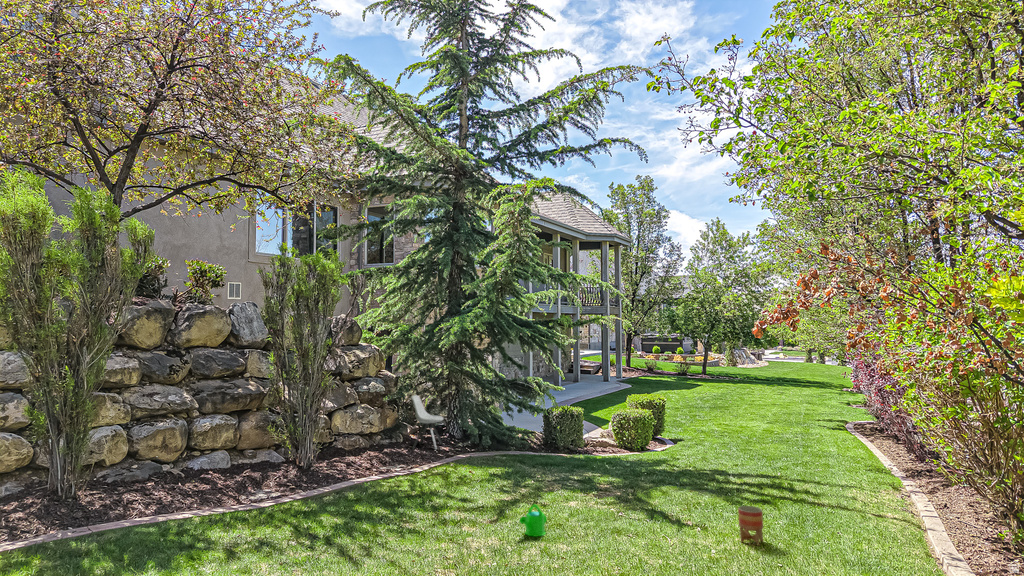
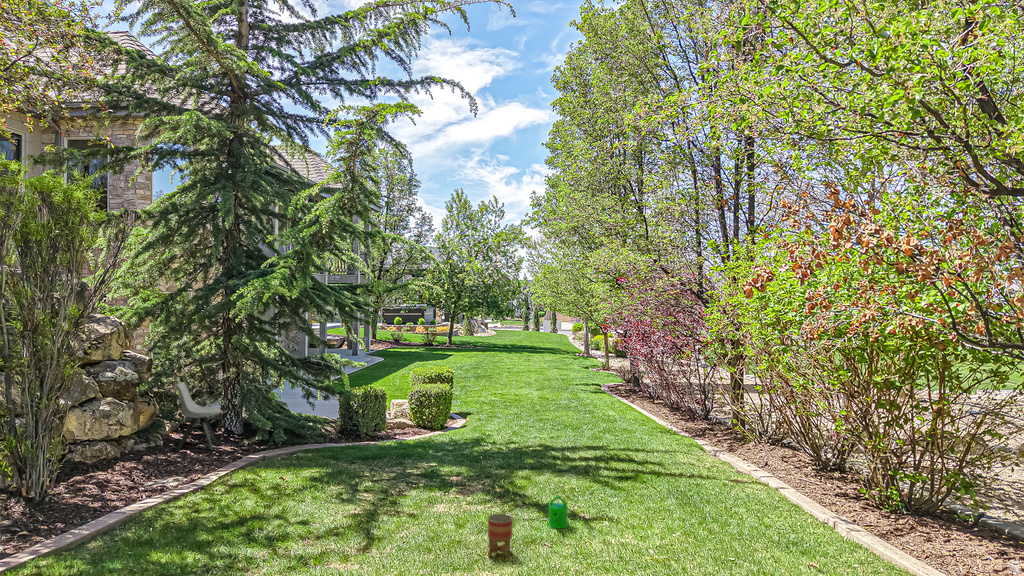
watering can: present [519,504,547,537] -> present [547,496,568,528]
planter: present [738,506,763,546] -> present [488,514,513,558]

